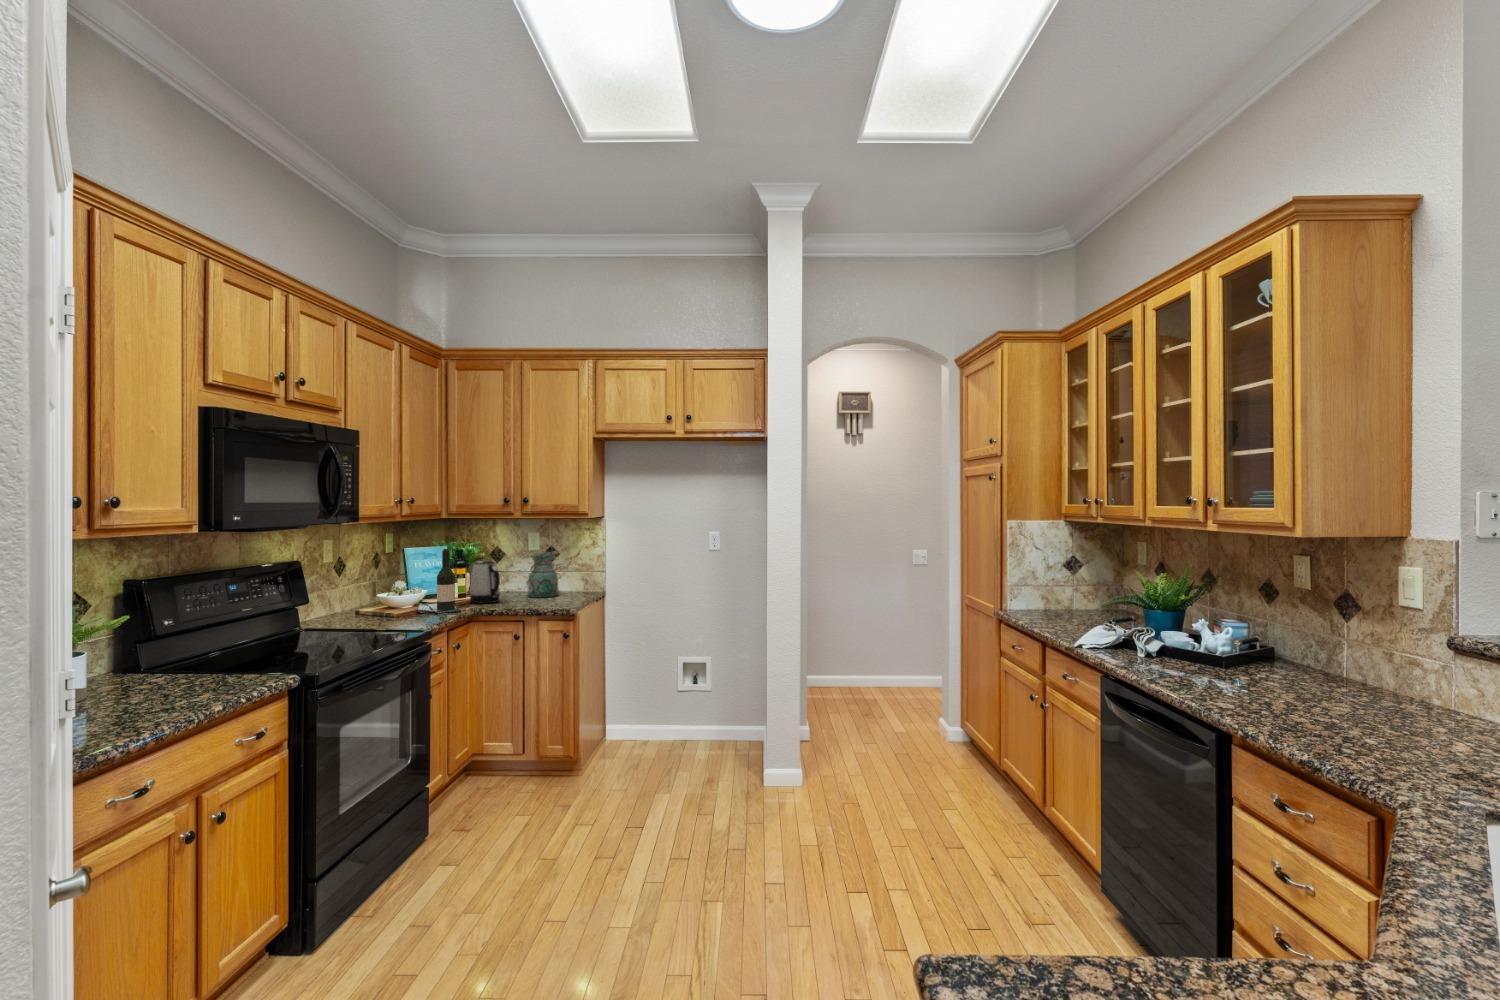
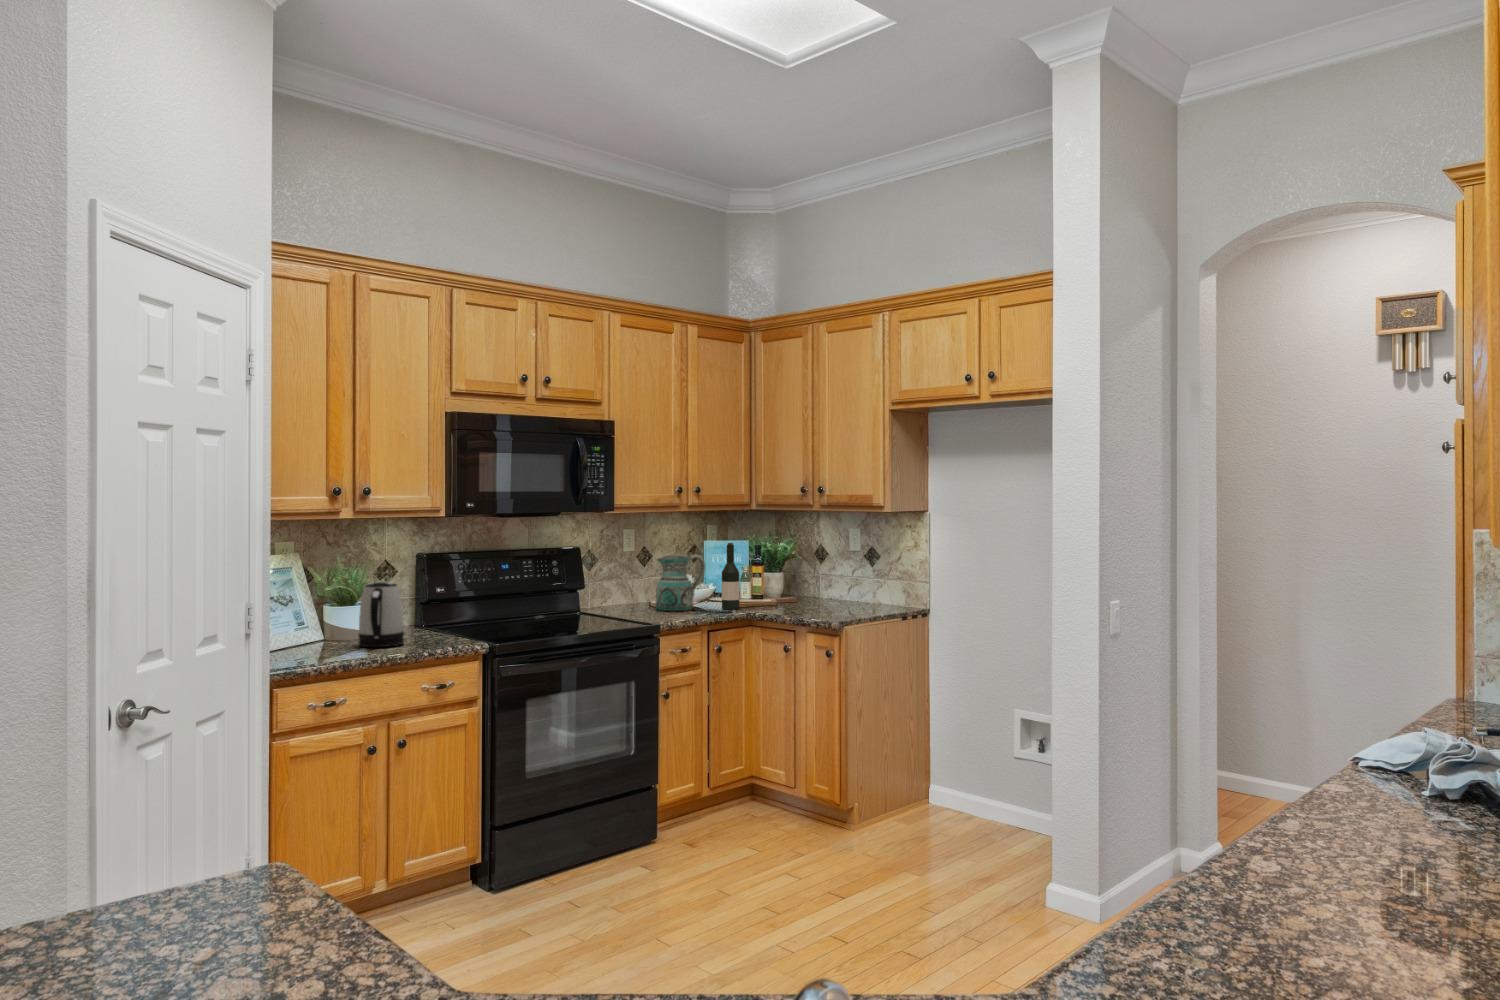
ceramic pitcher: present [527,551,559,598] -> present [656,554,705,611]
kettle: present [470,561,500,604] -> present [359,582,404,647]

